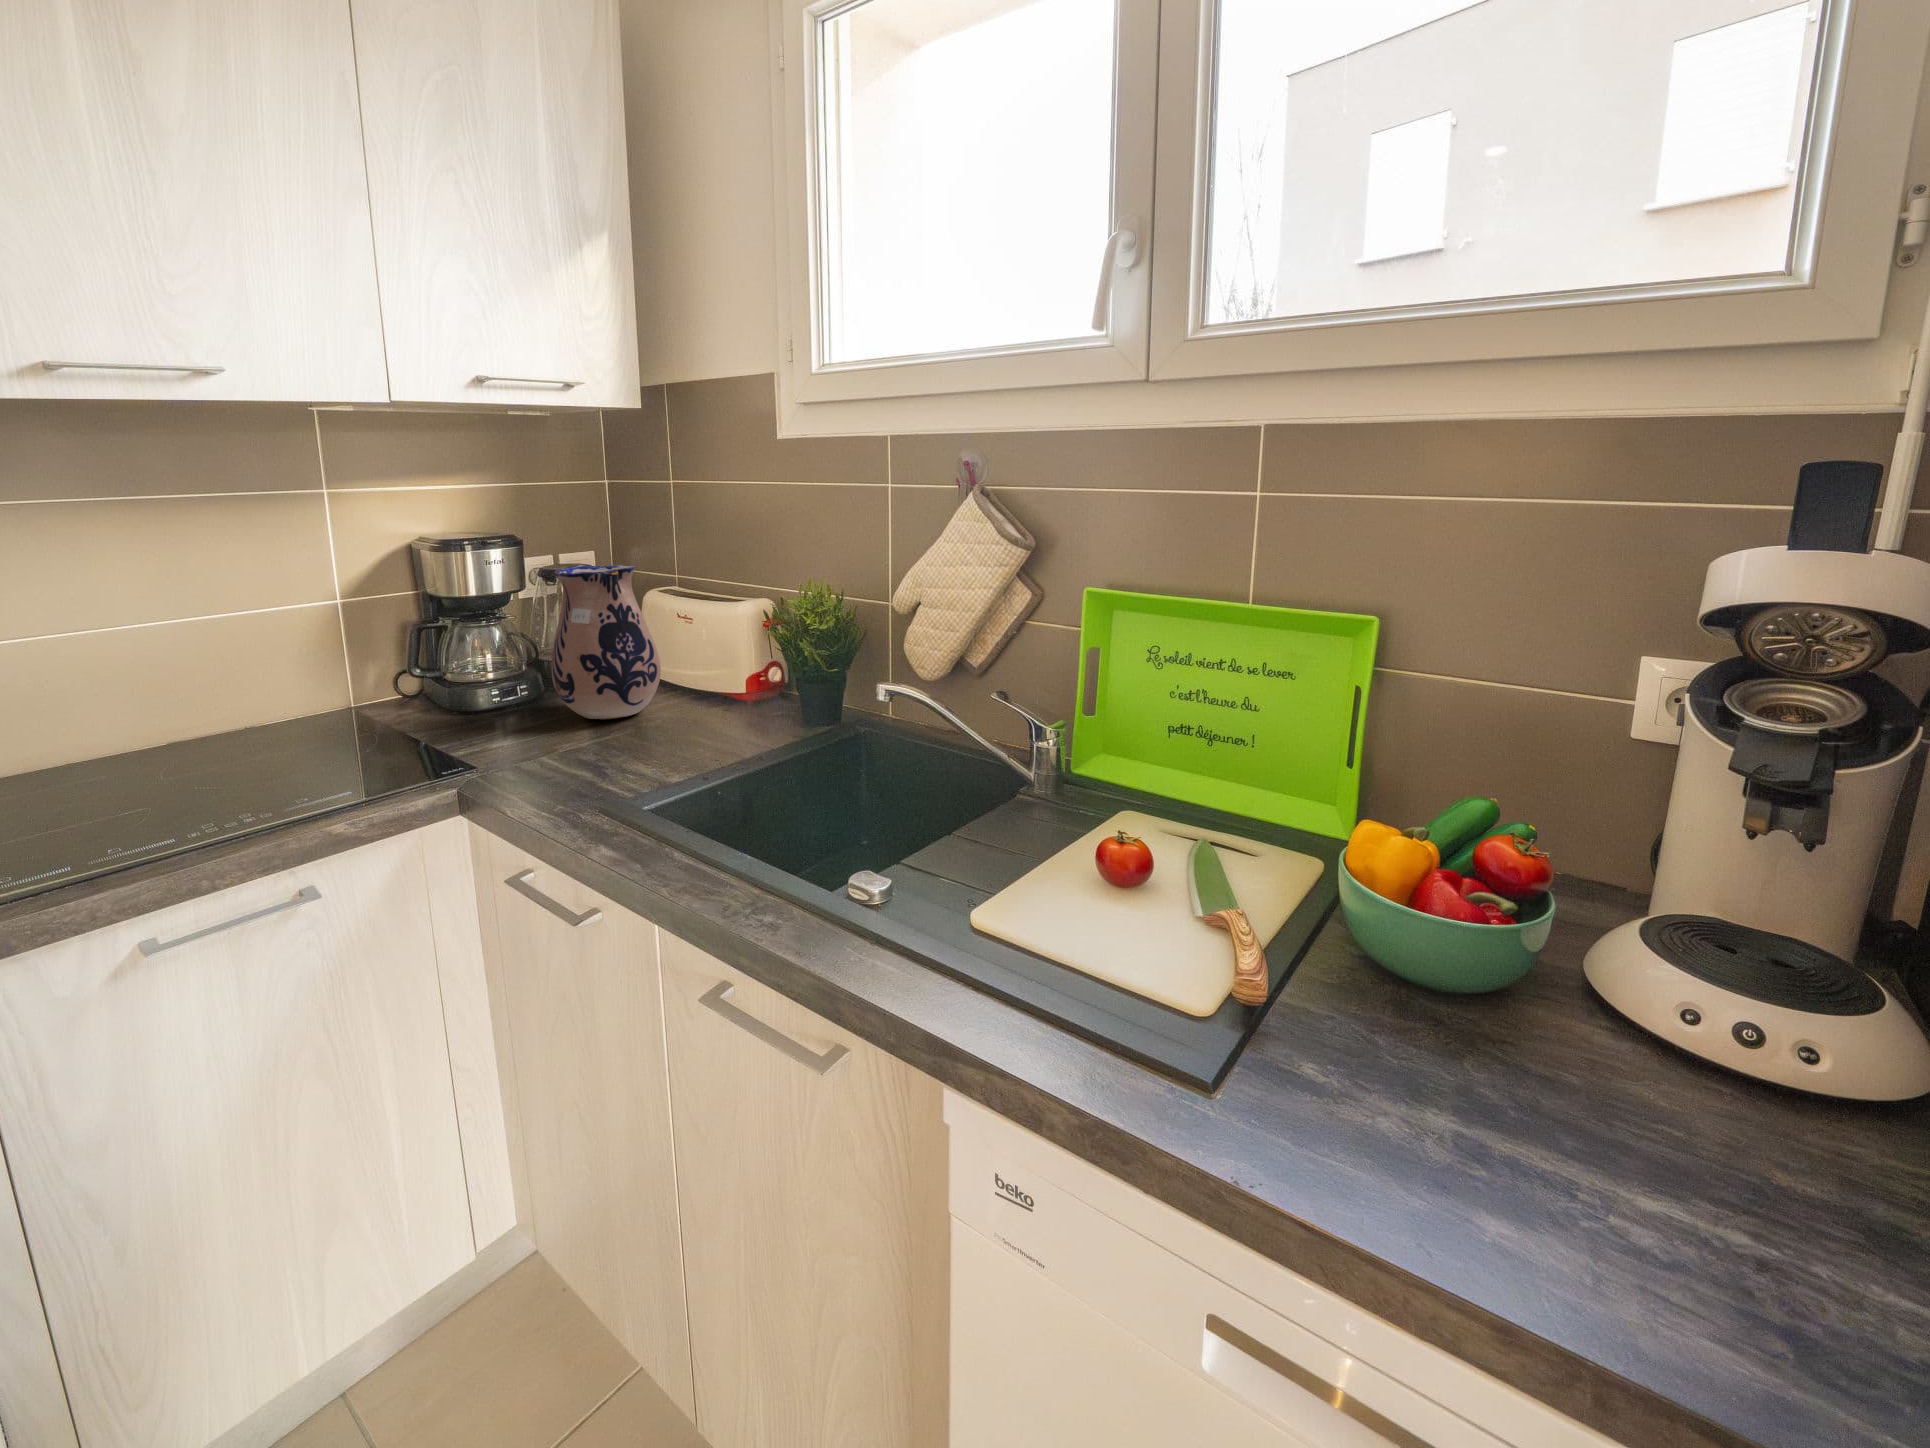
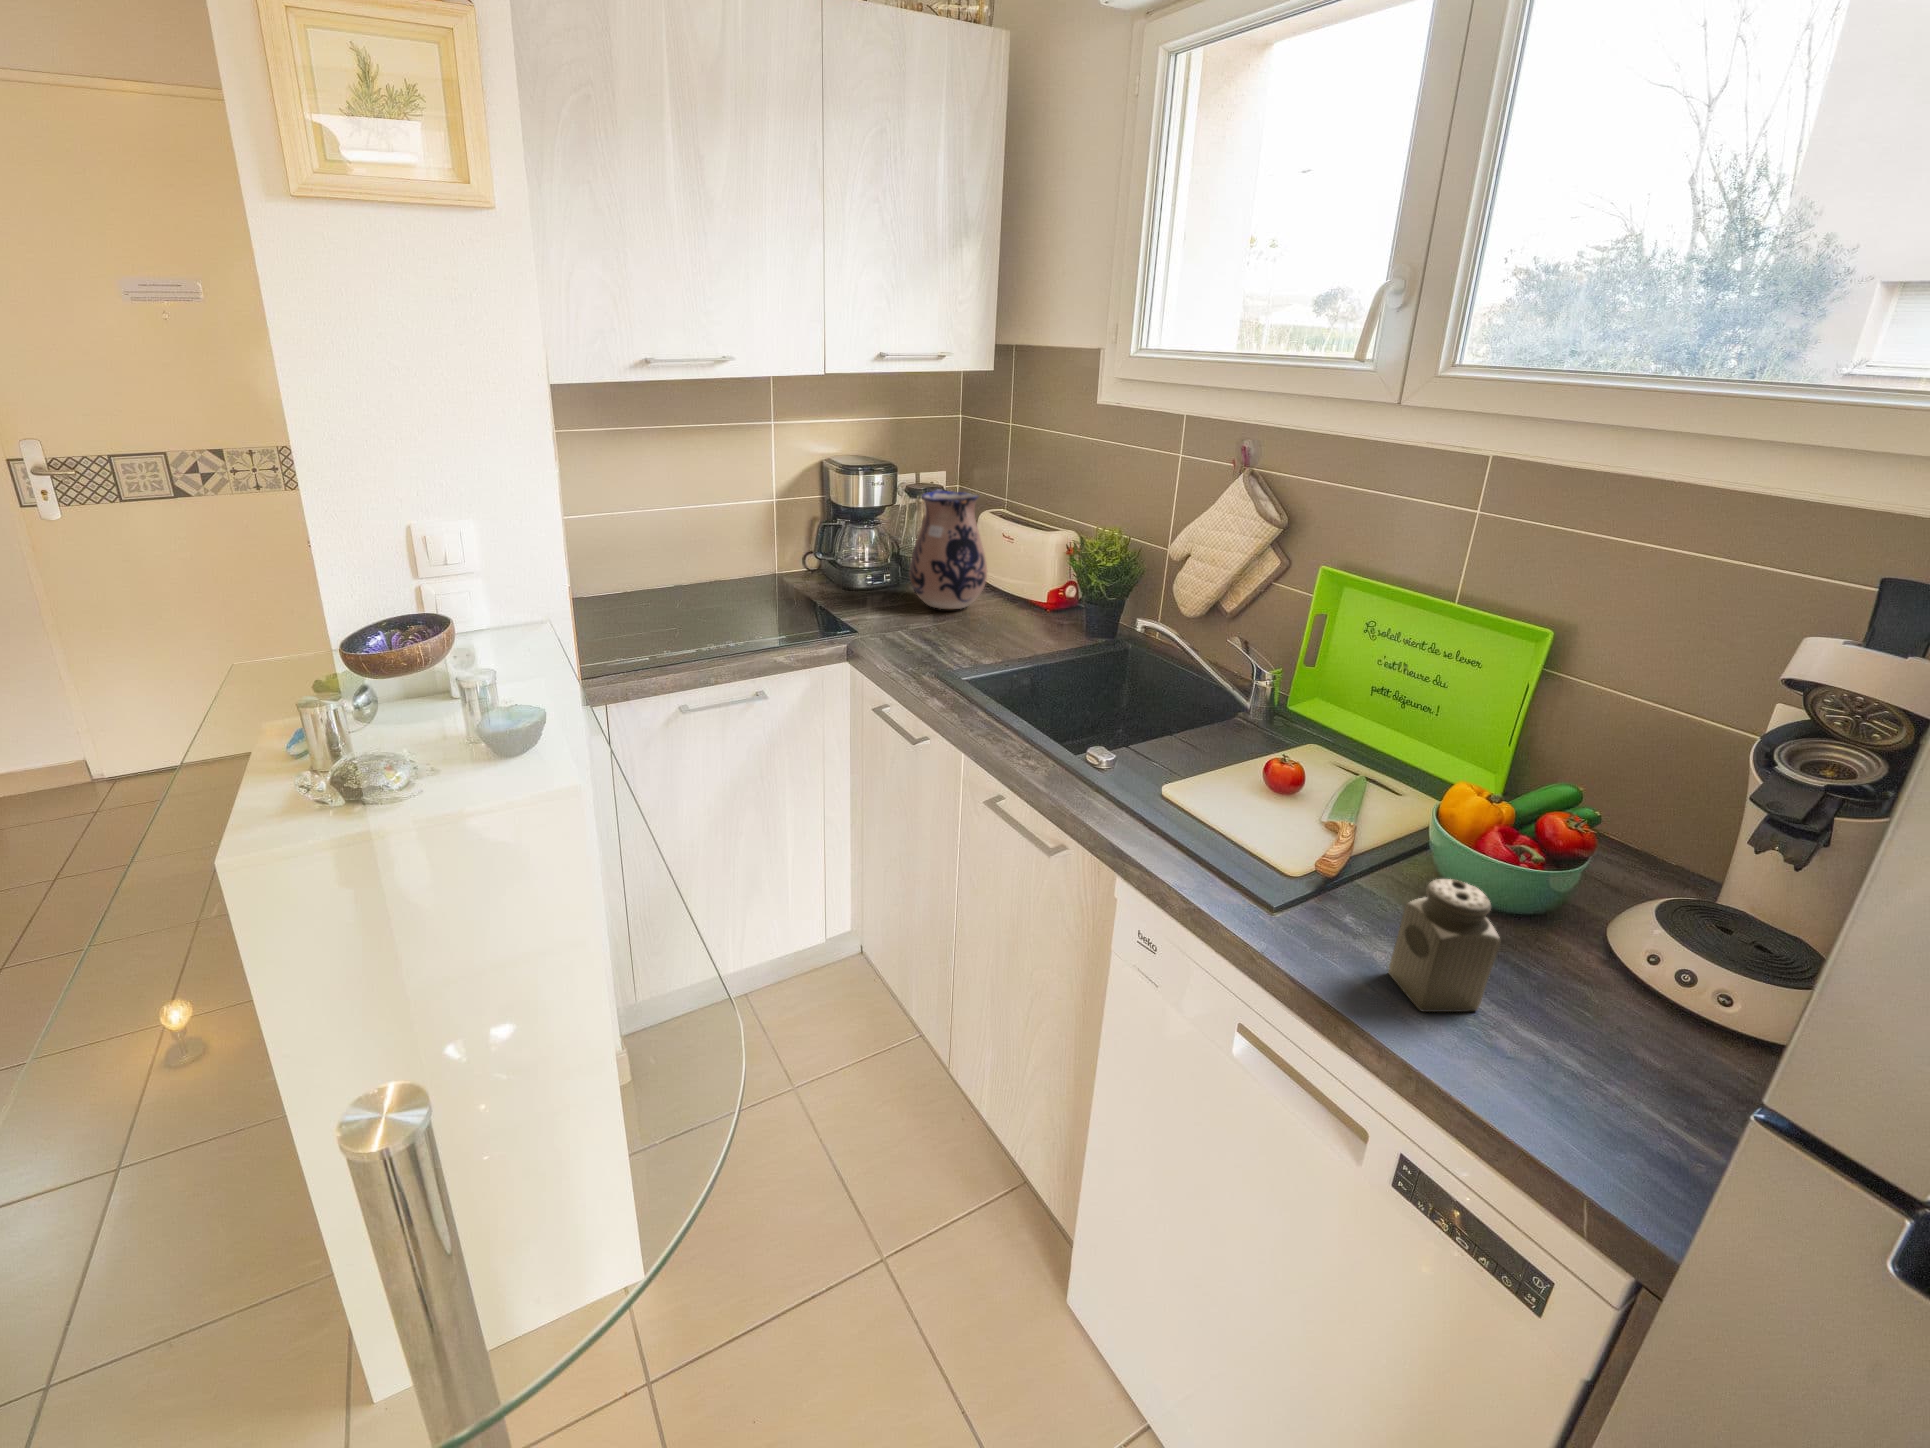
salt shaker: none [1438,996,1628,1248] -> present [1388,879,1500,1012]

